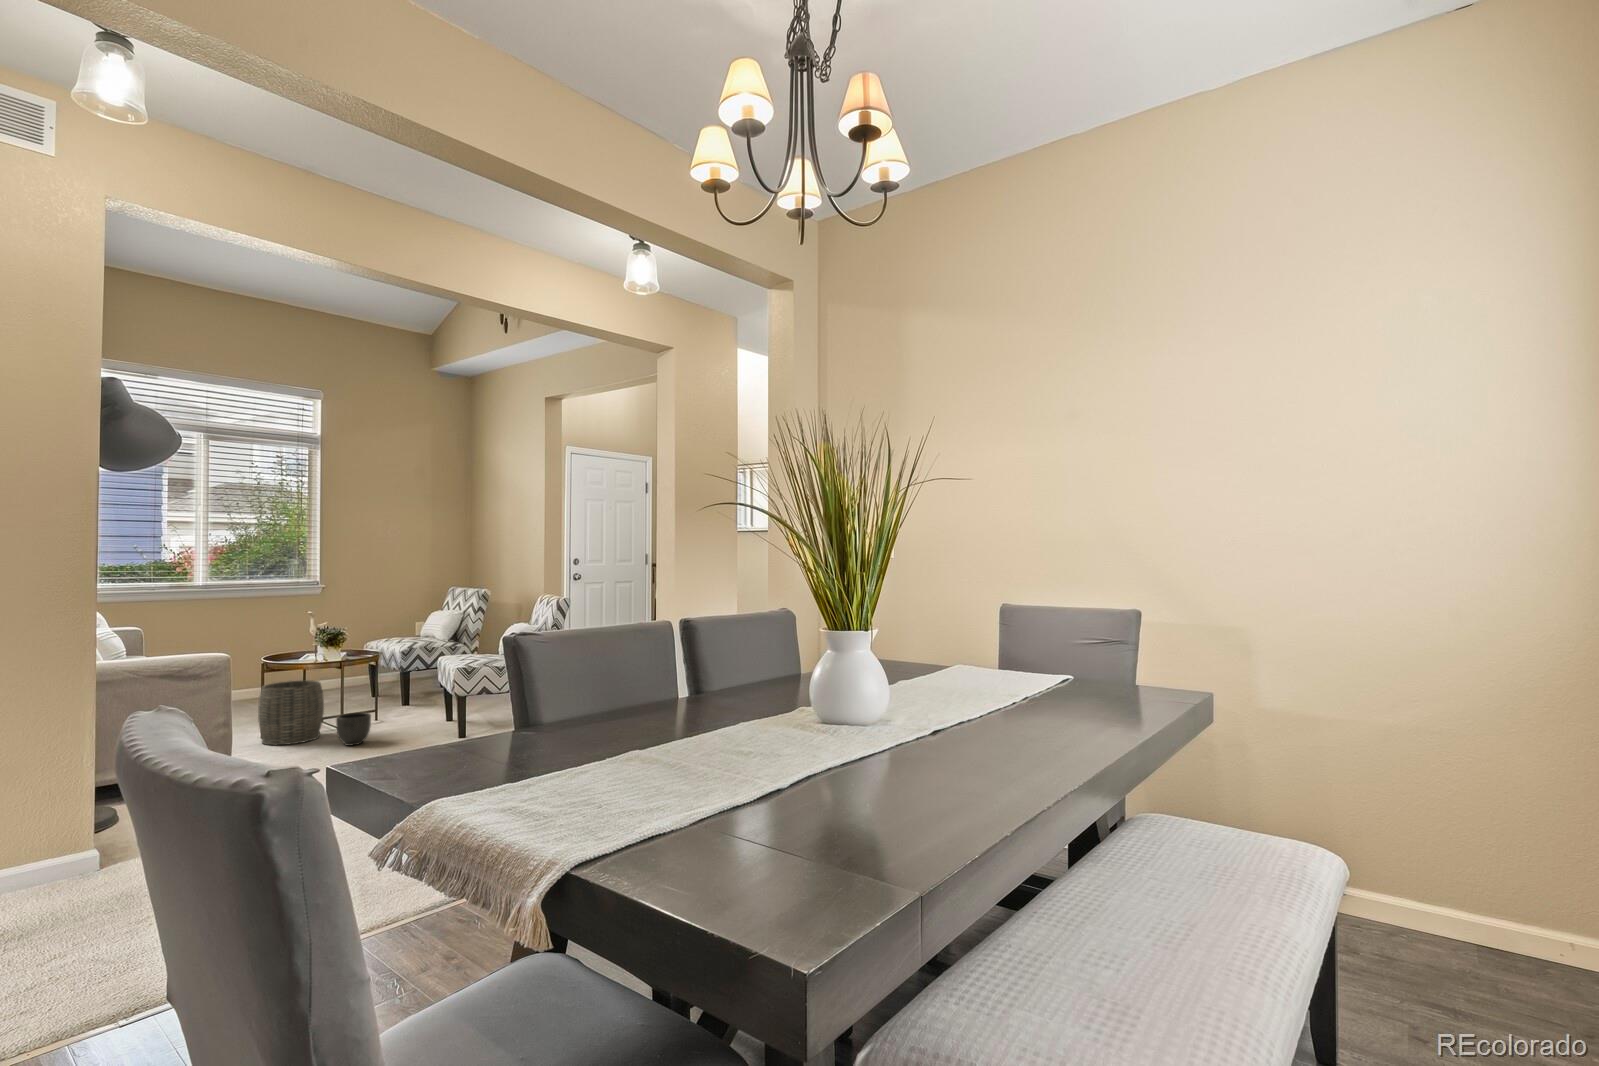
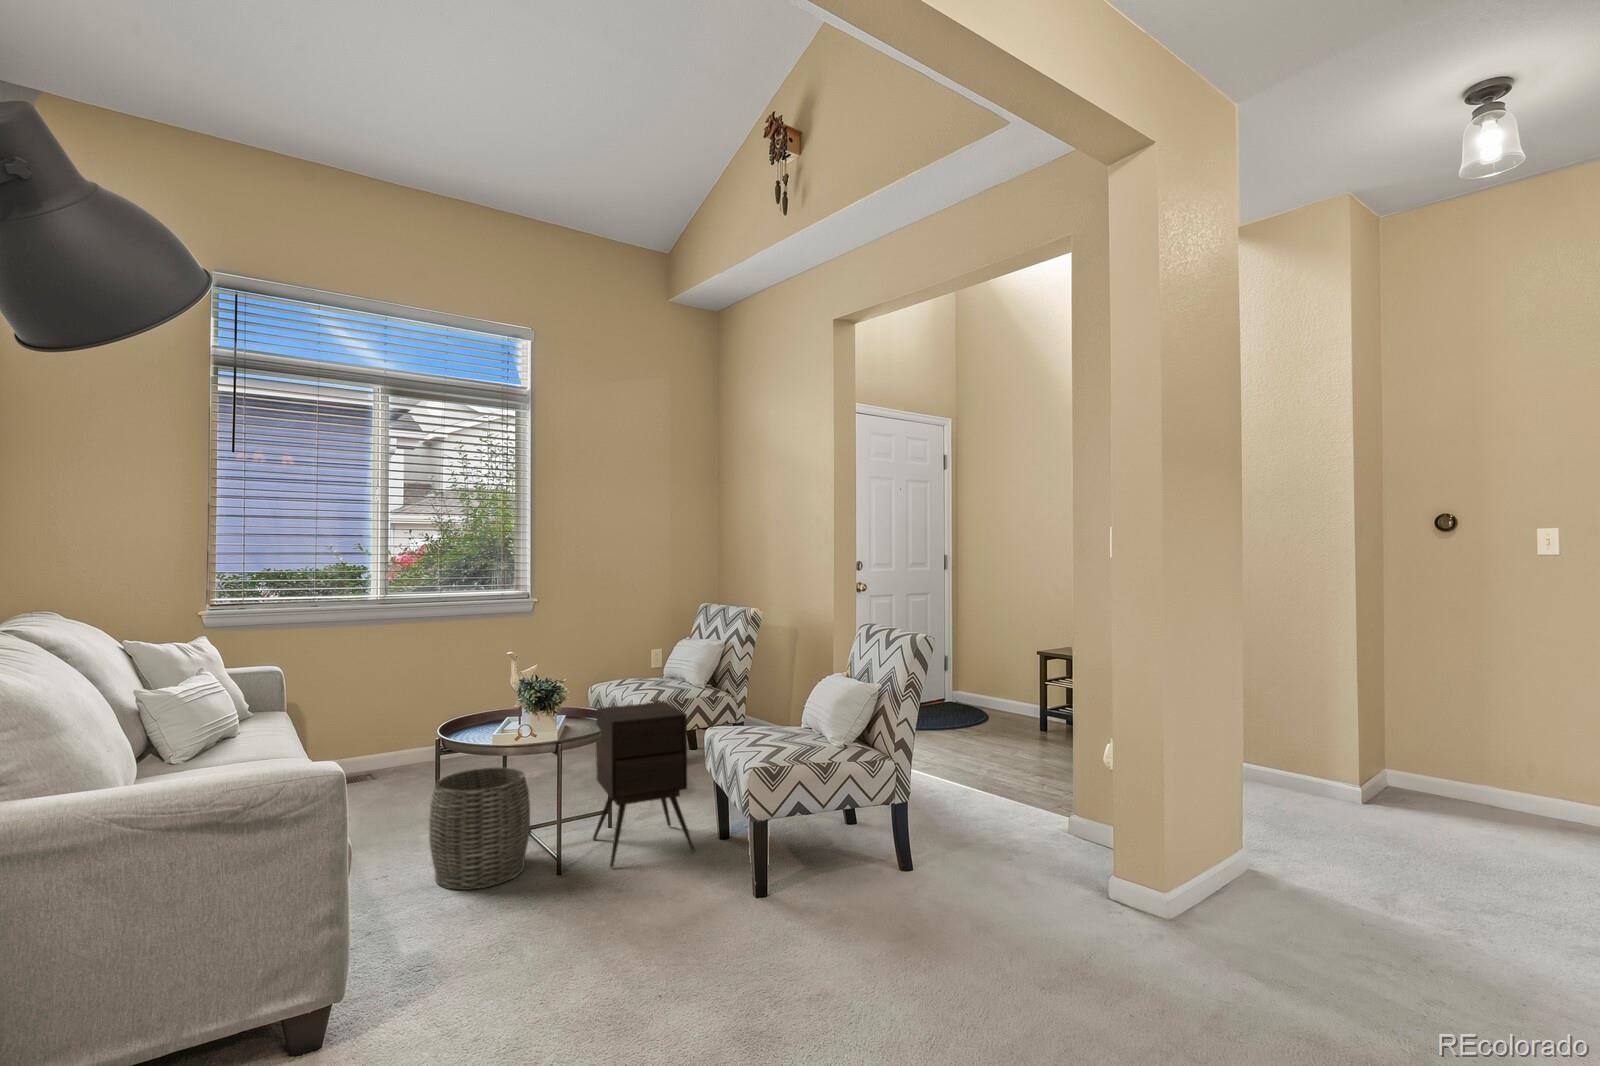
side table: none [365,642,430,734] -> present [593,702,695,867]
planter: present [336,713,371,746] -> none [549,837,604,903]

